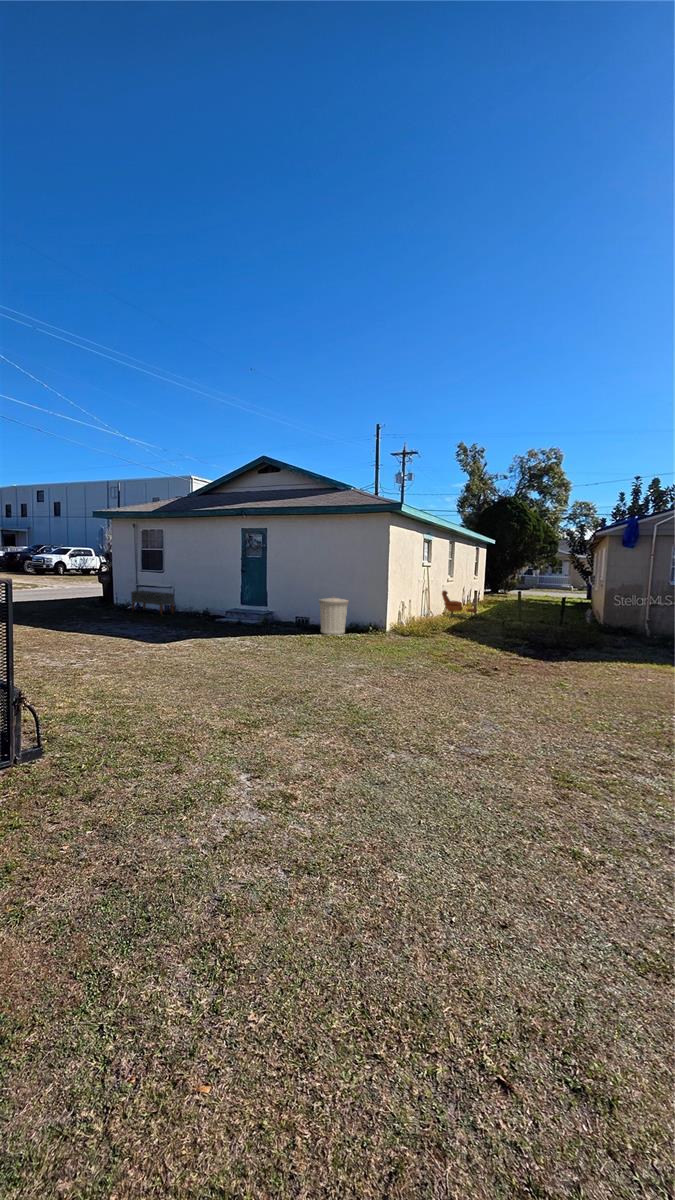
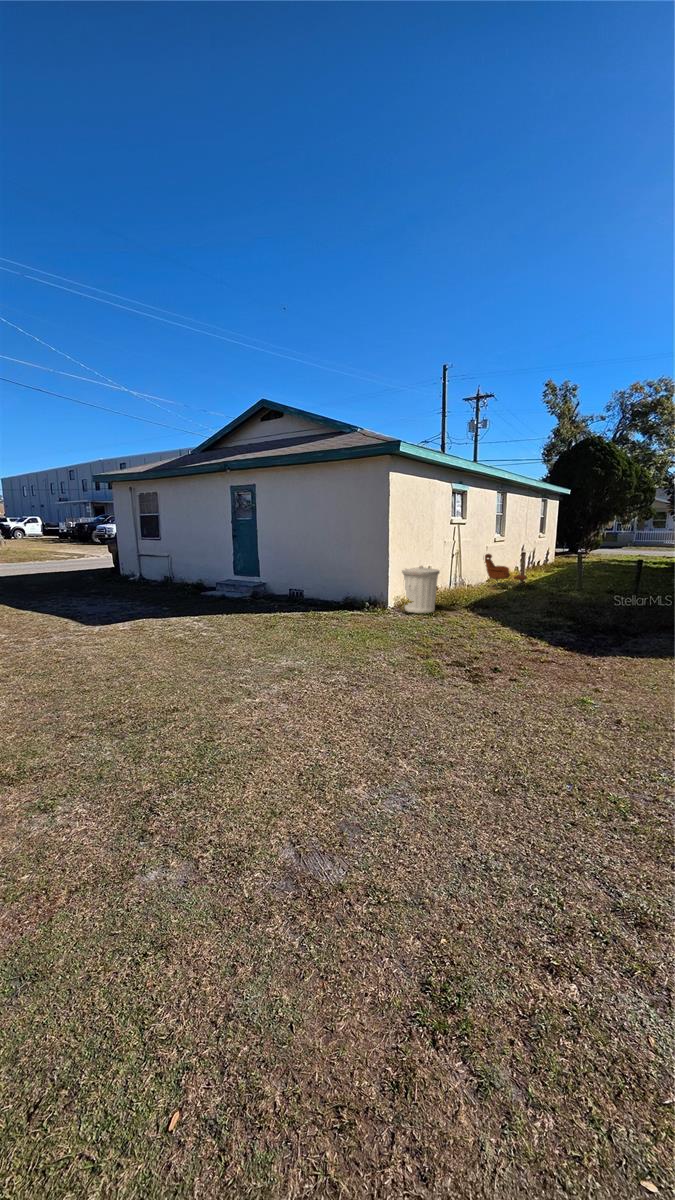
bench: present [131,590,174,615] -> none [128,560,171,587]
trash can: present [319,597,349,634] -> present [402,566,440,613]

